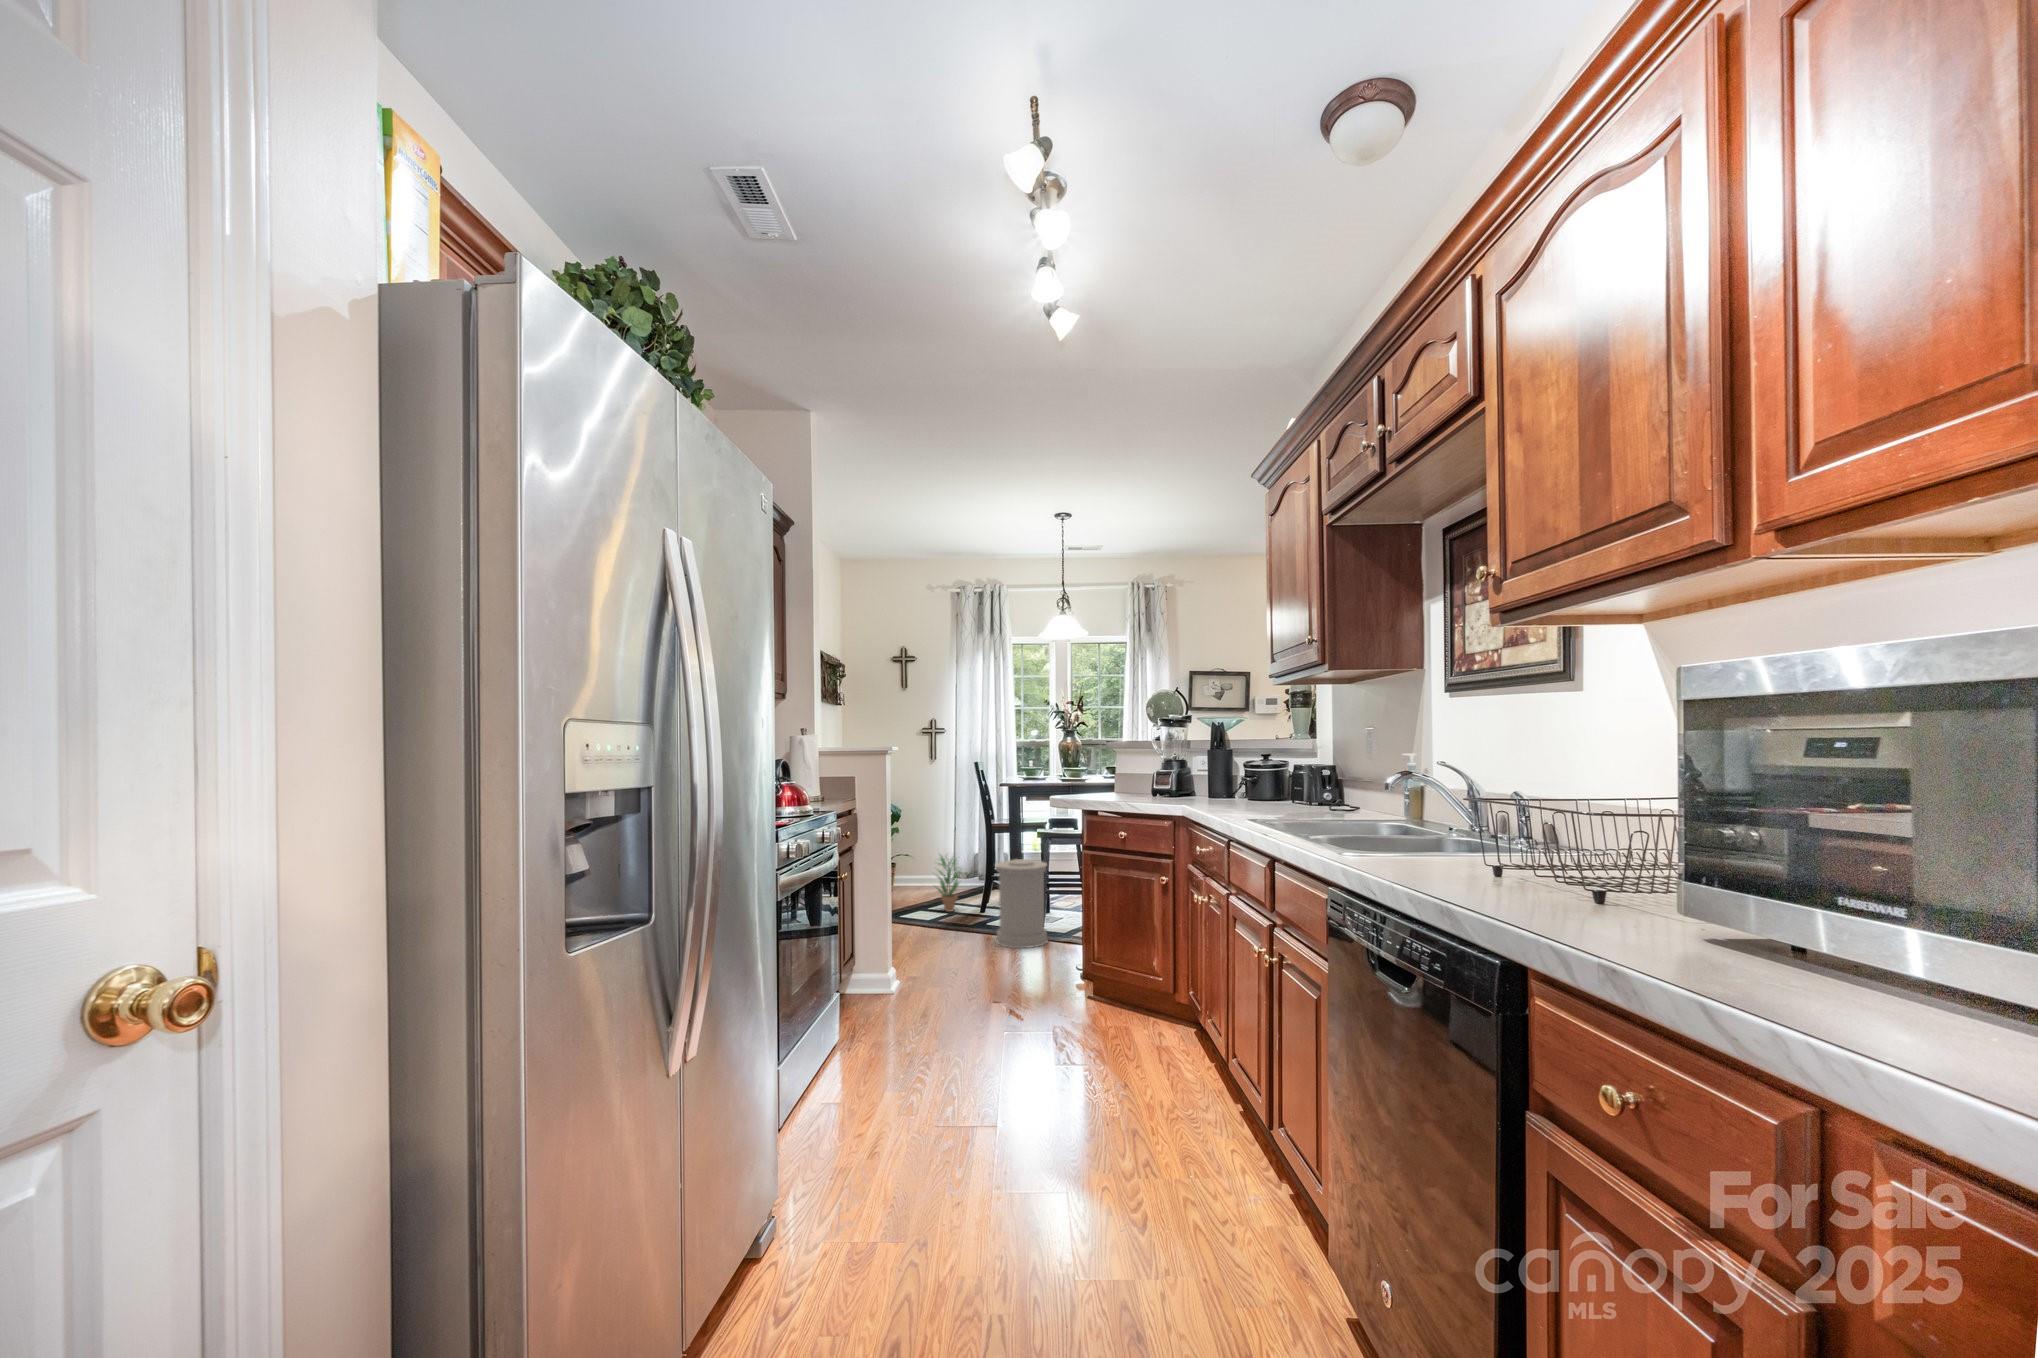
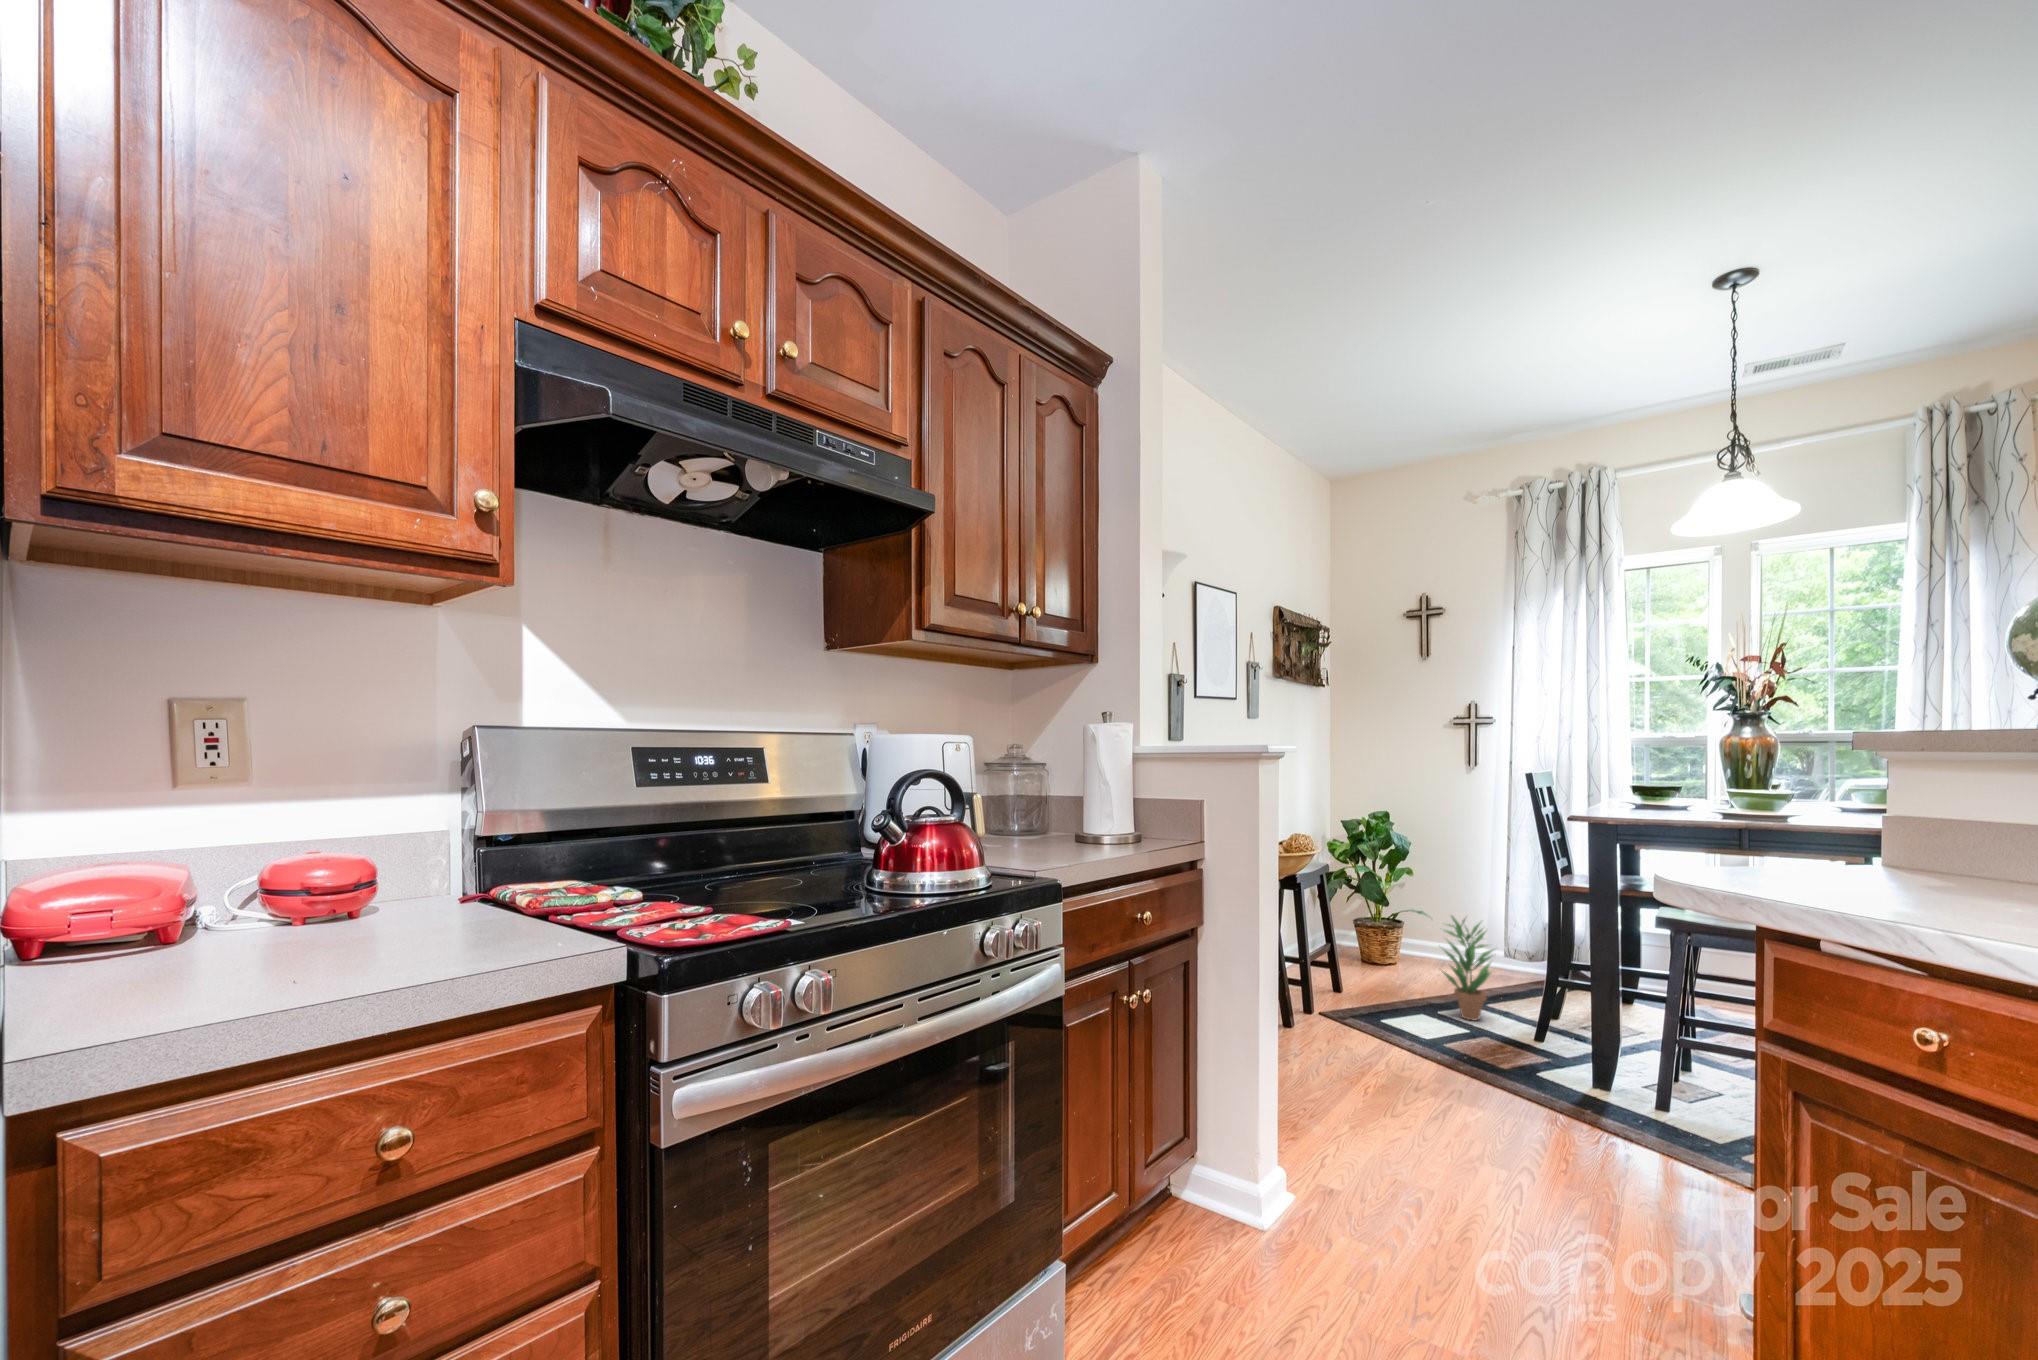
trash can: present [996,859,1047,948] -> none [1540,957,1674,1166]

